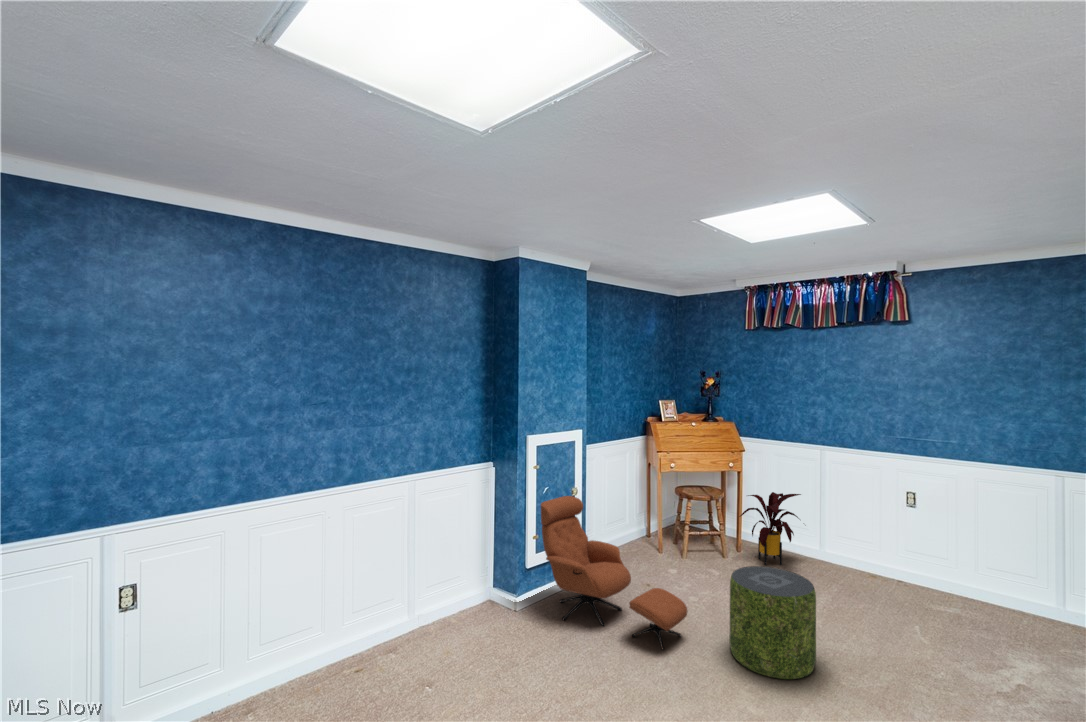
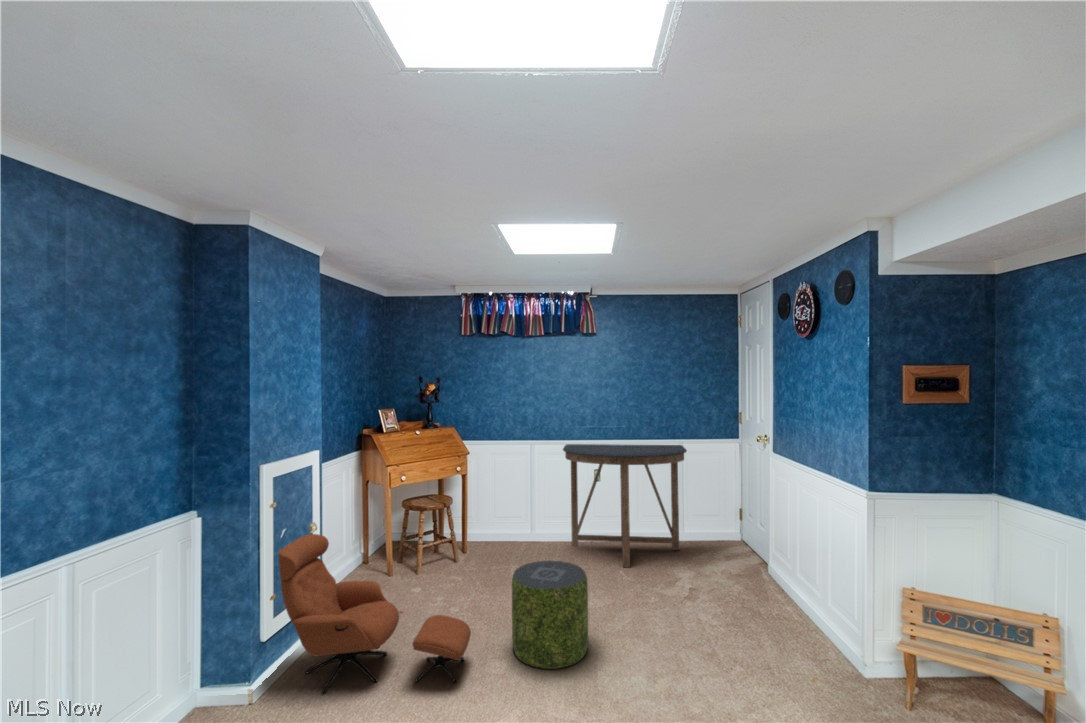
console table: none [853,454,1050,618] -> present [563,444,687,567]
house plant: present [739,492,801,565] -> none [471,487,525,560]

